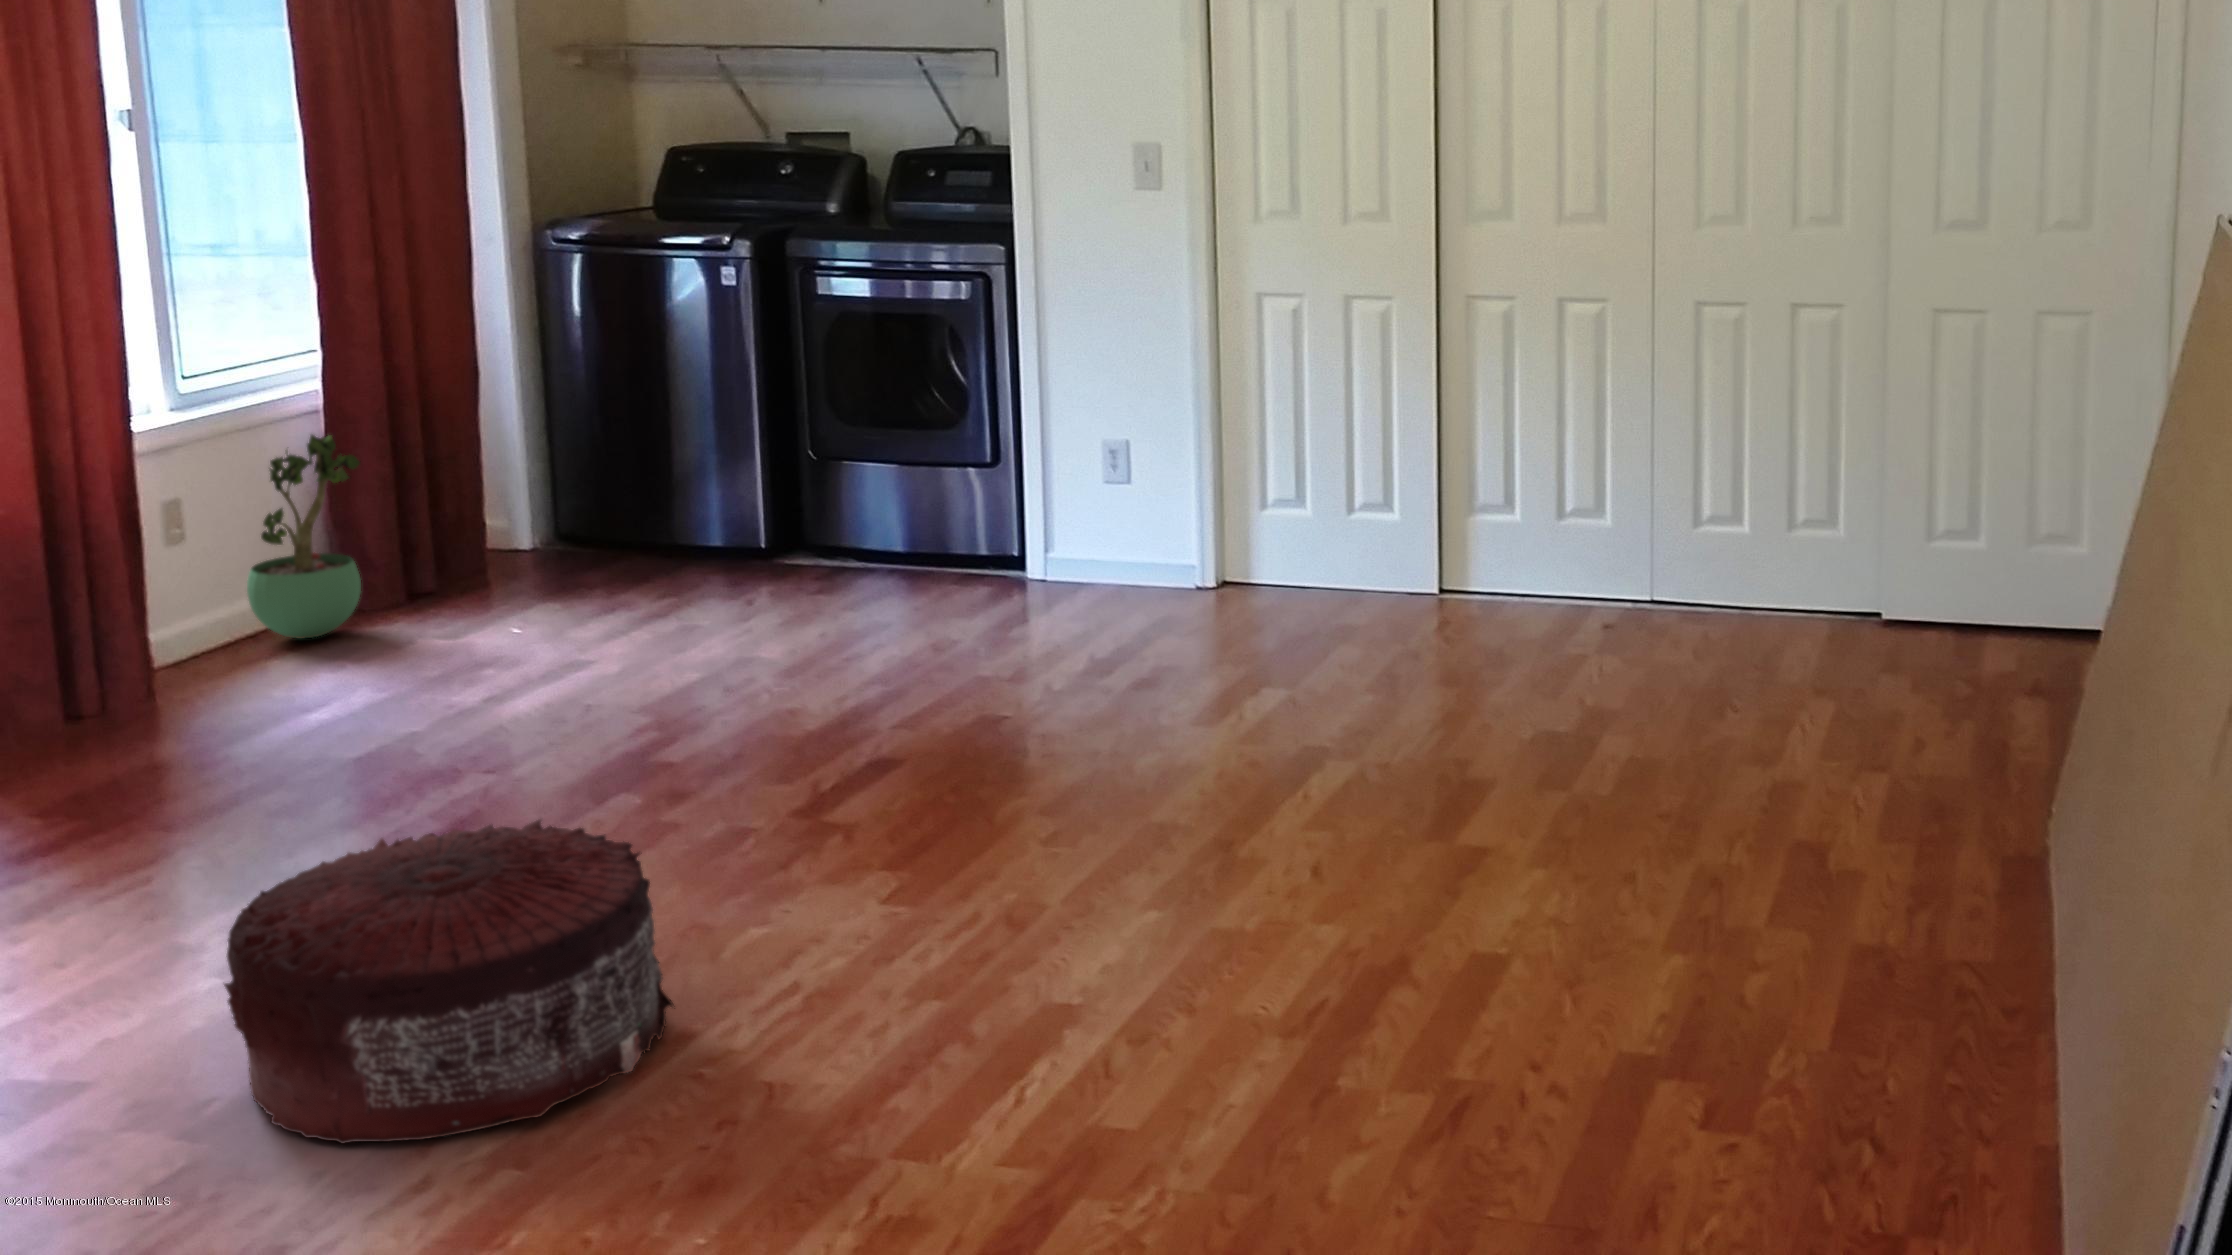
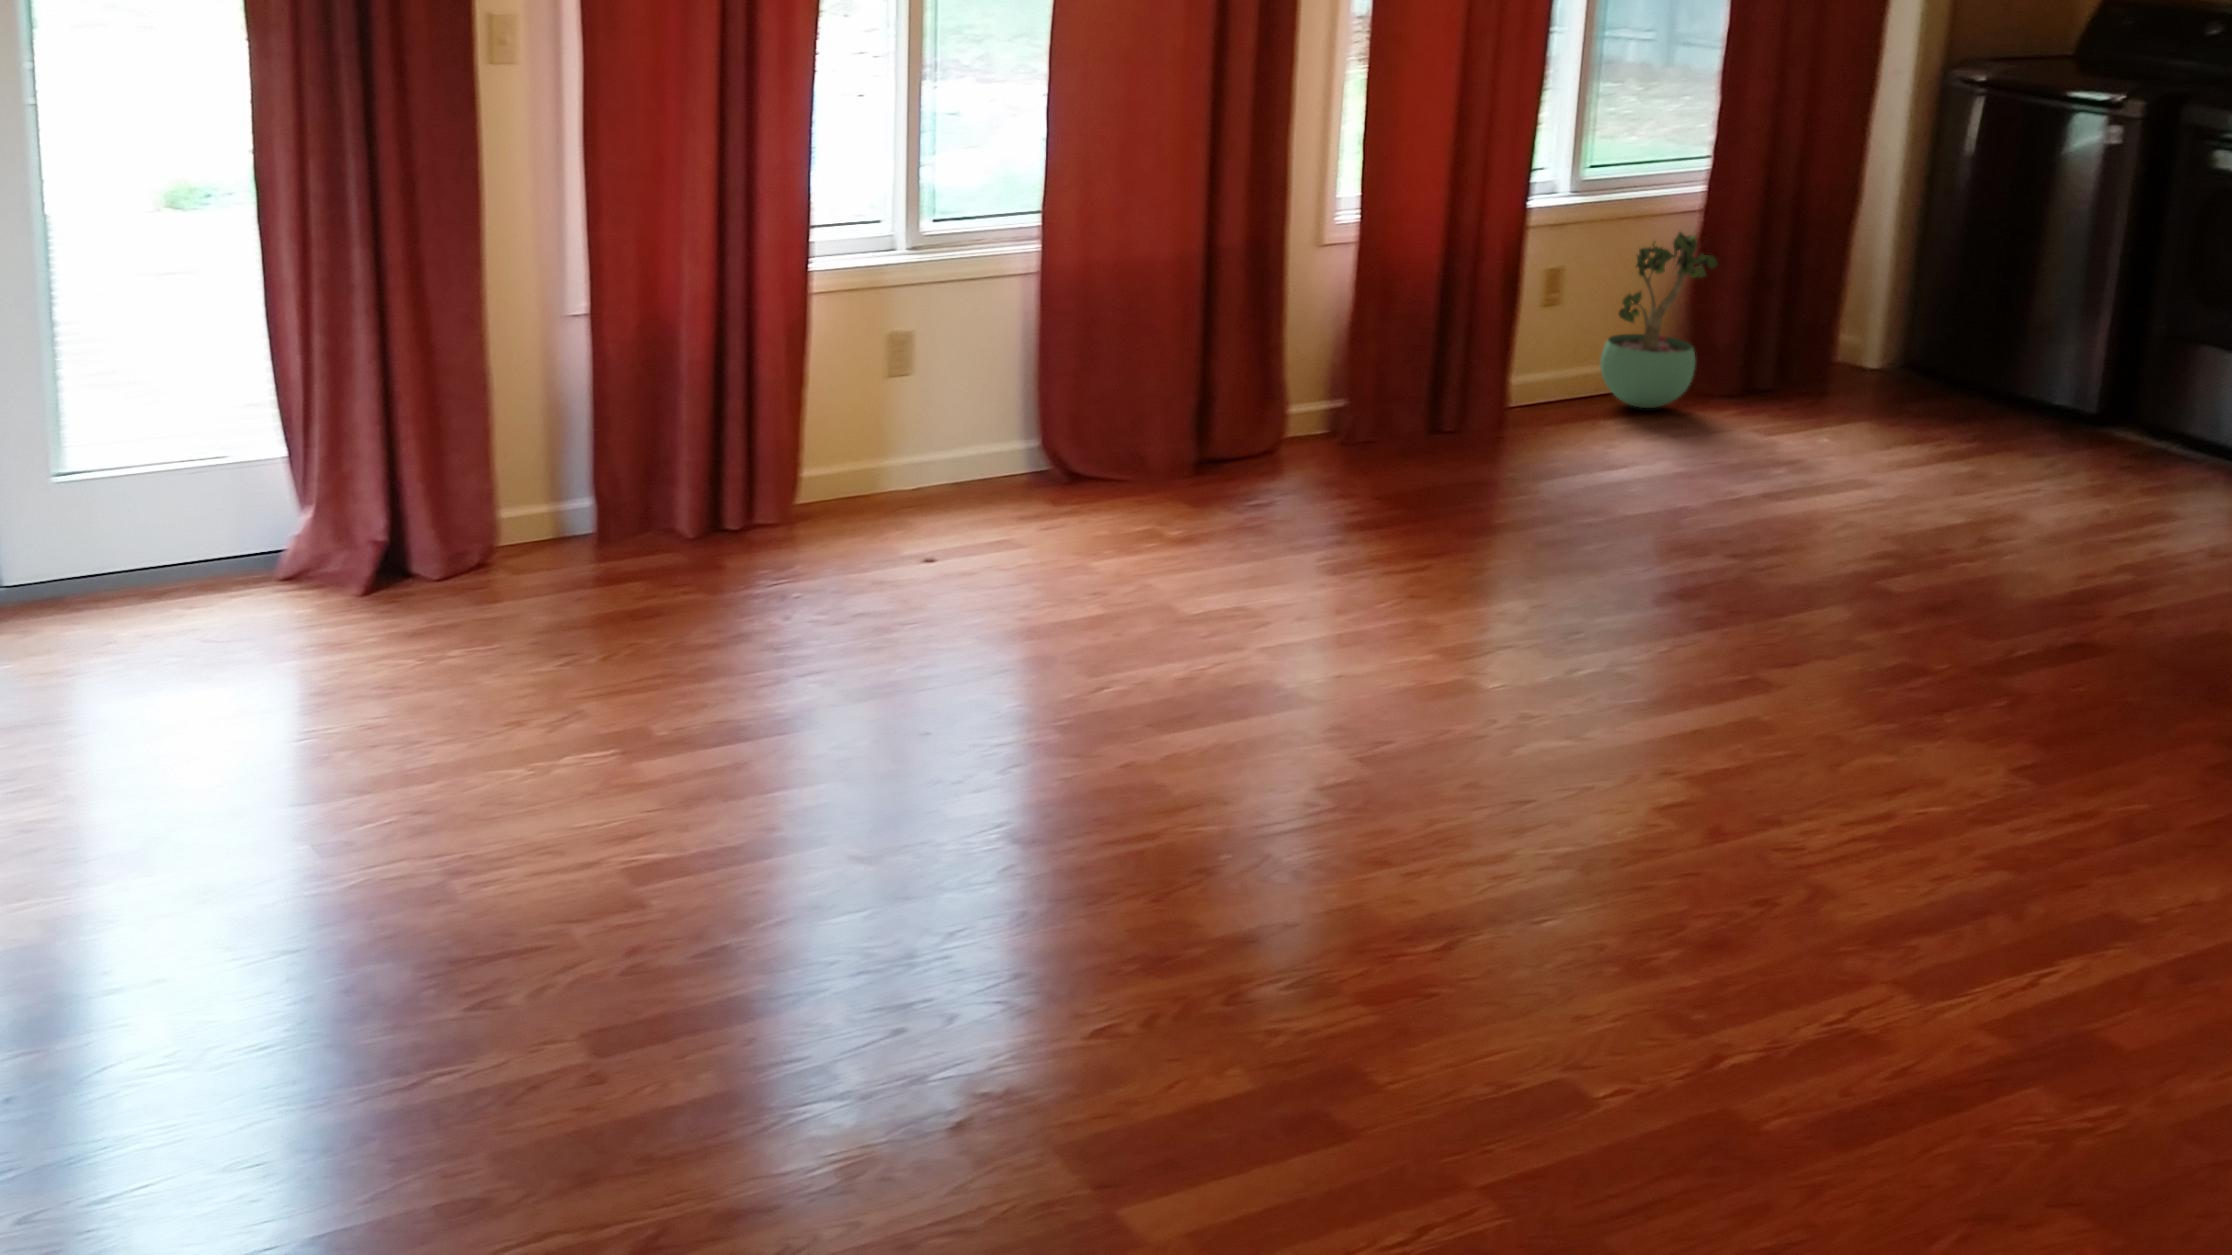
pouf: present [224,820,674,1143] -> none [1401,588,1772,870]

